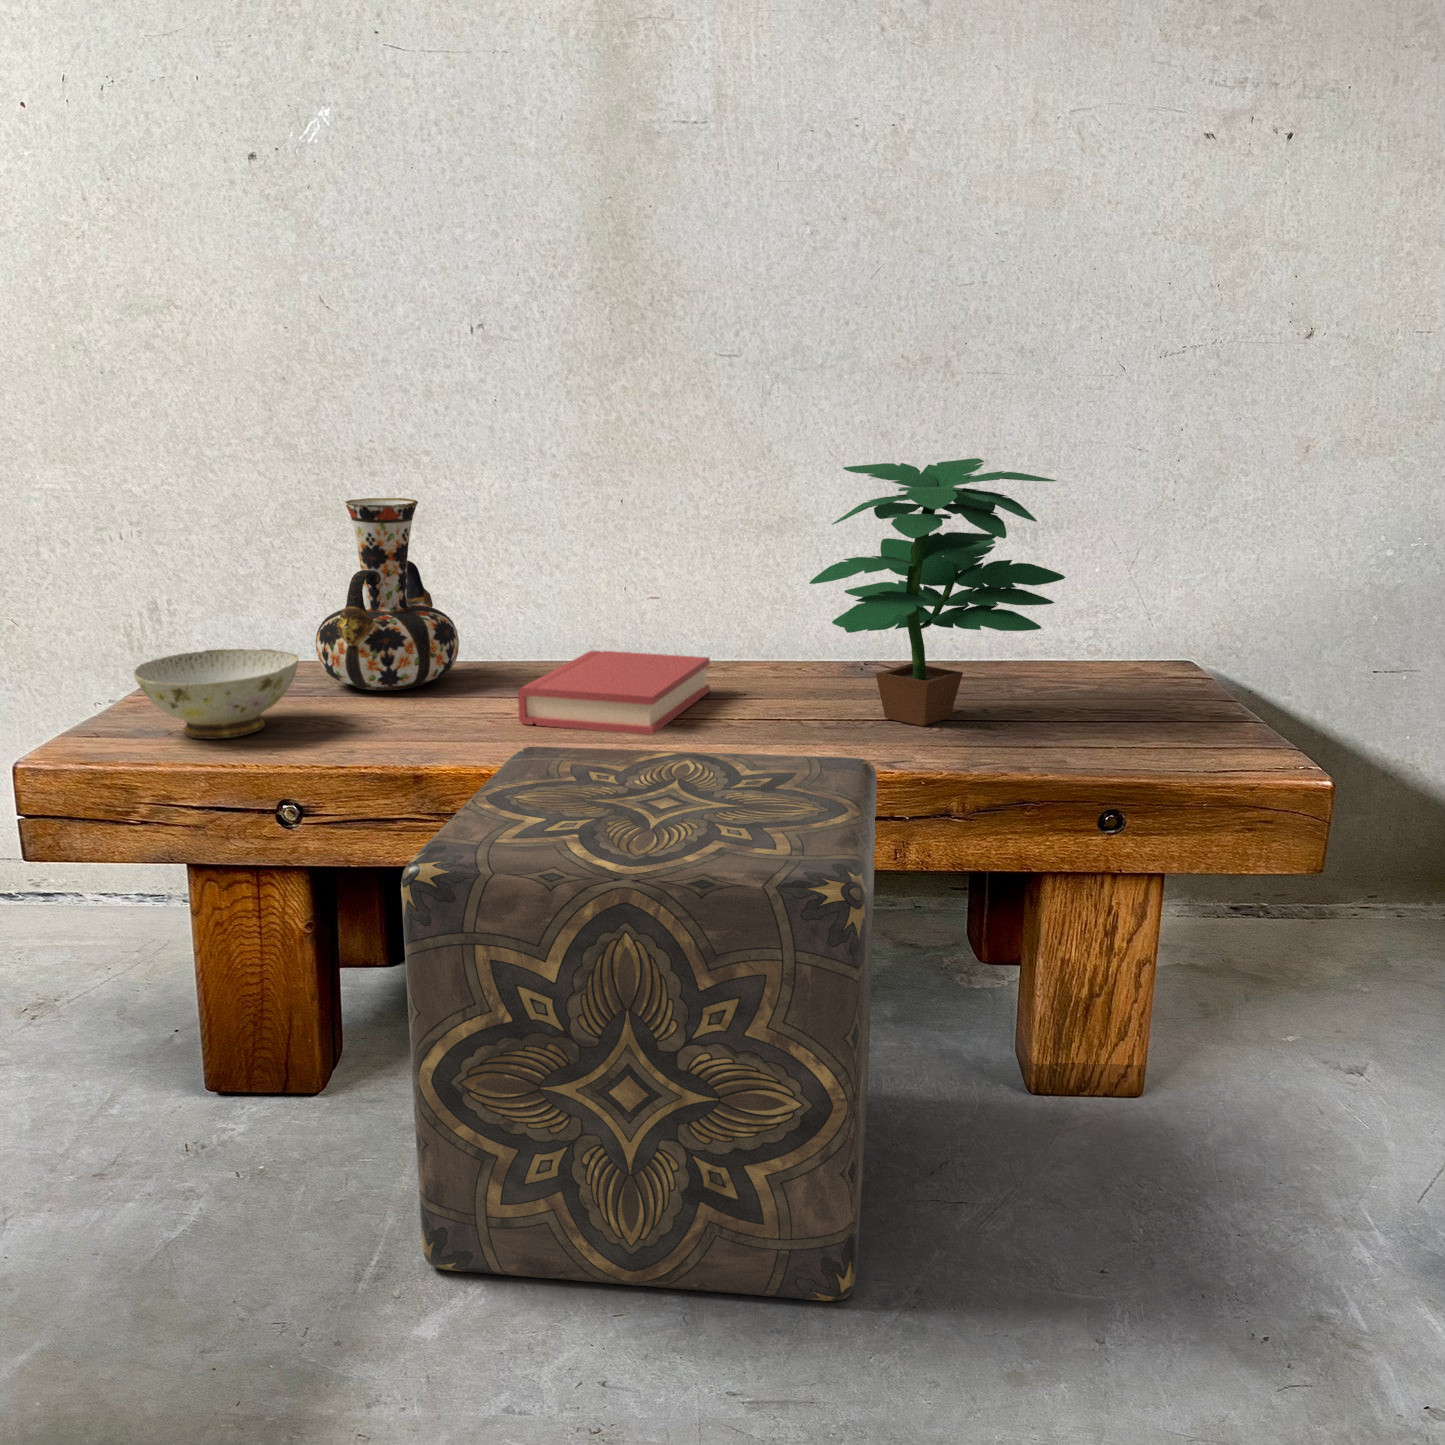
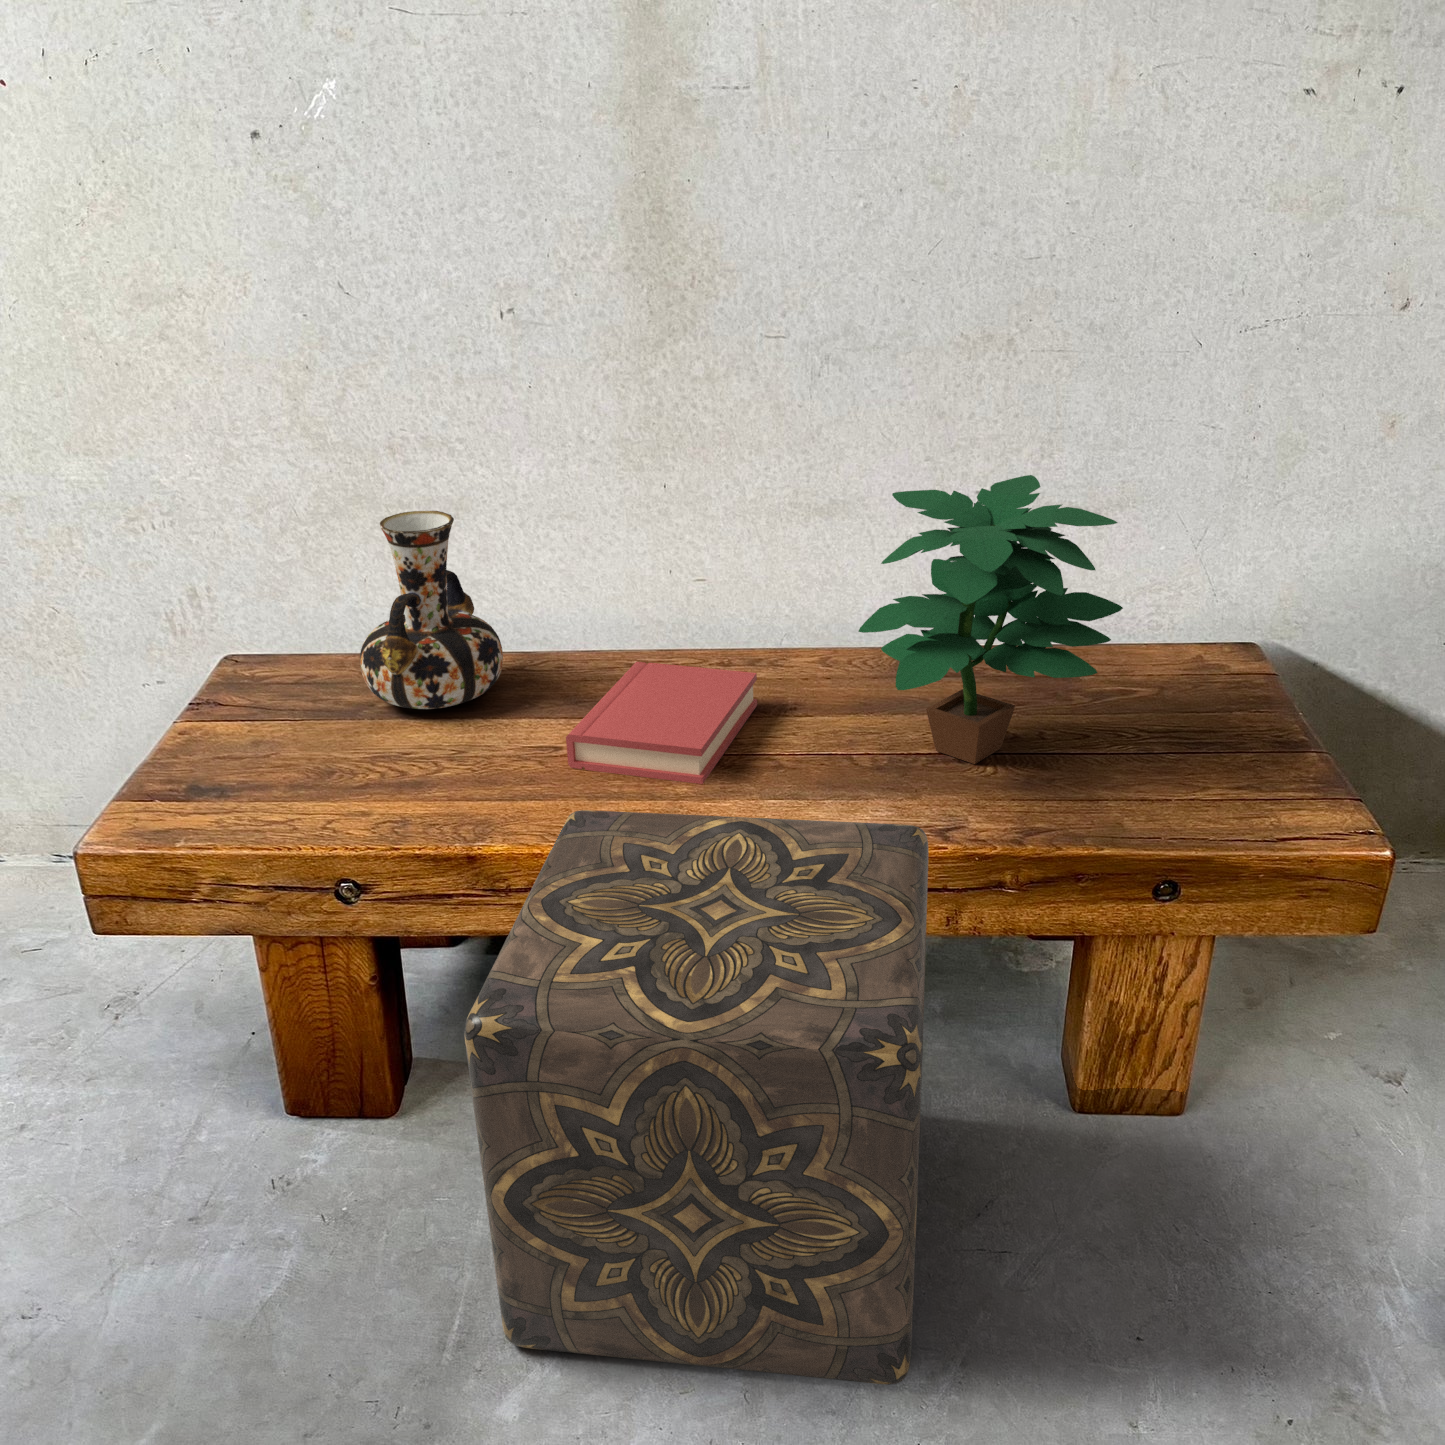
ceramic bowl: present [134,649,298,739] -> none [183,692,345,801]

